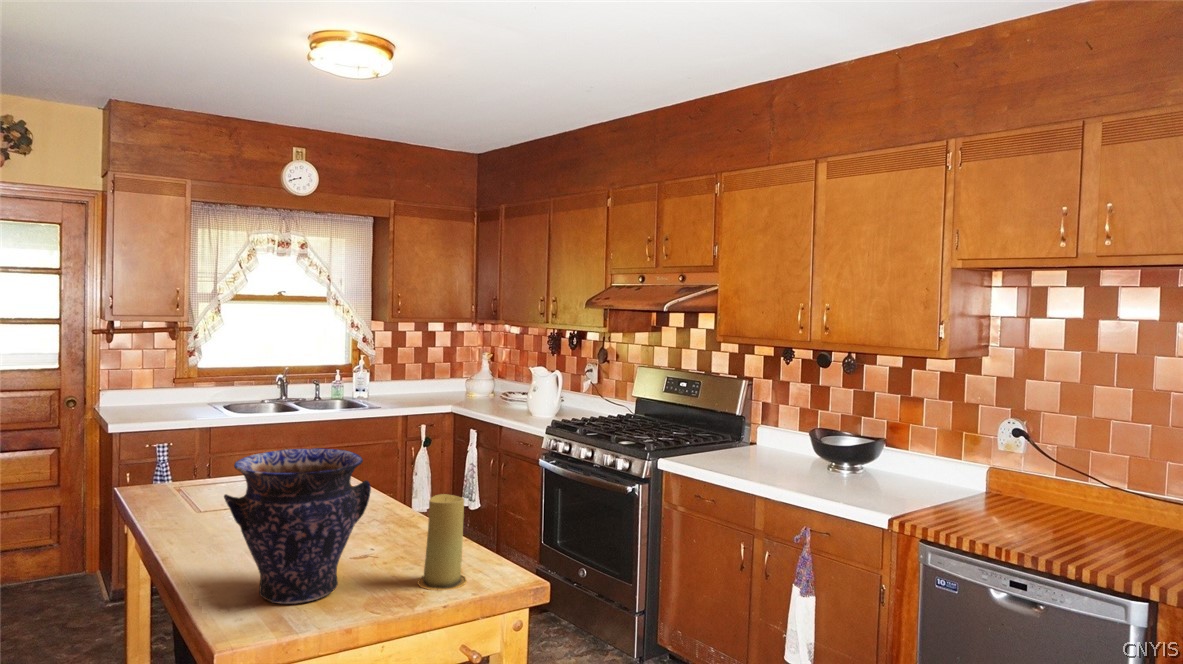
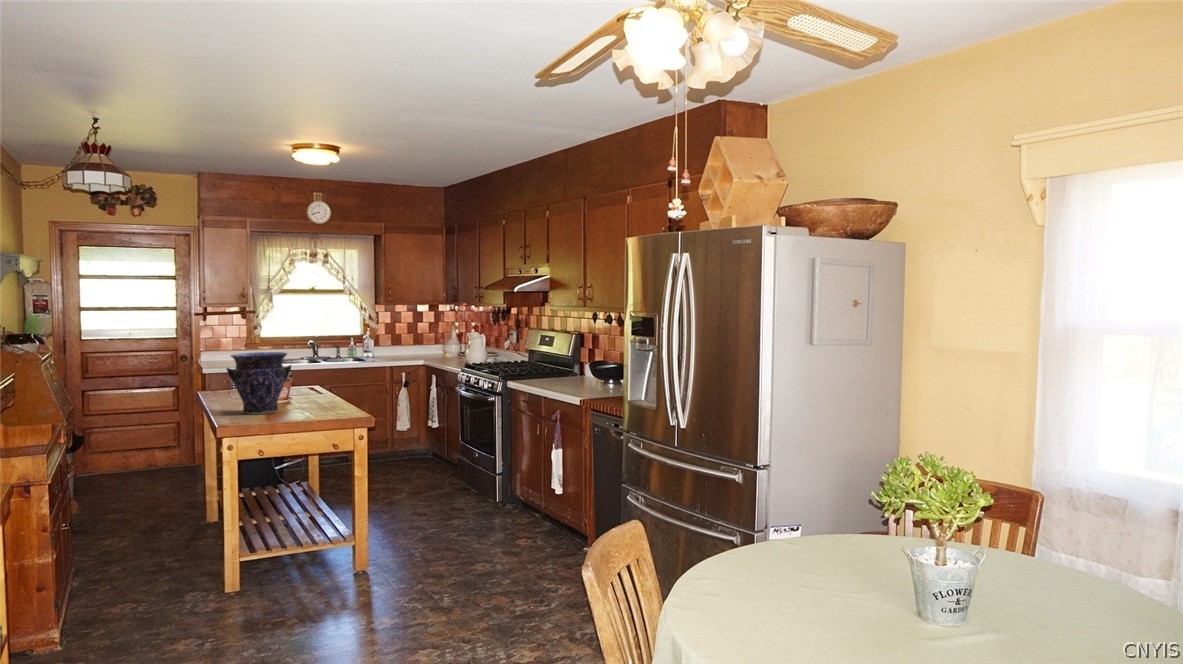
candle: present [417,494,467,591] -> none [314,372,338,413]

